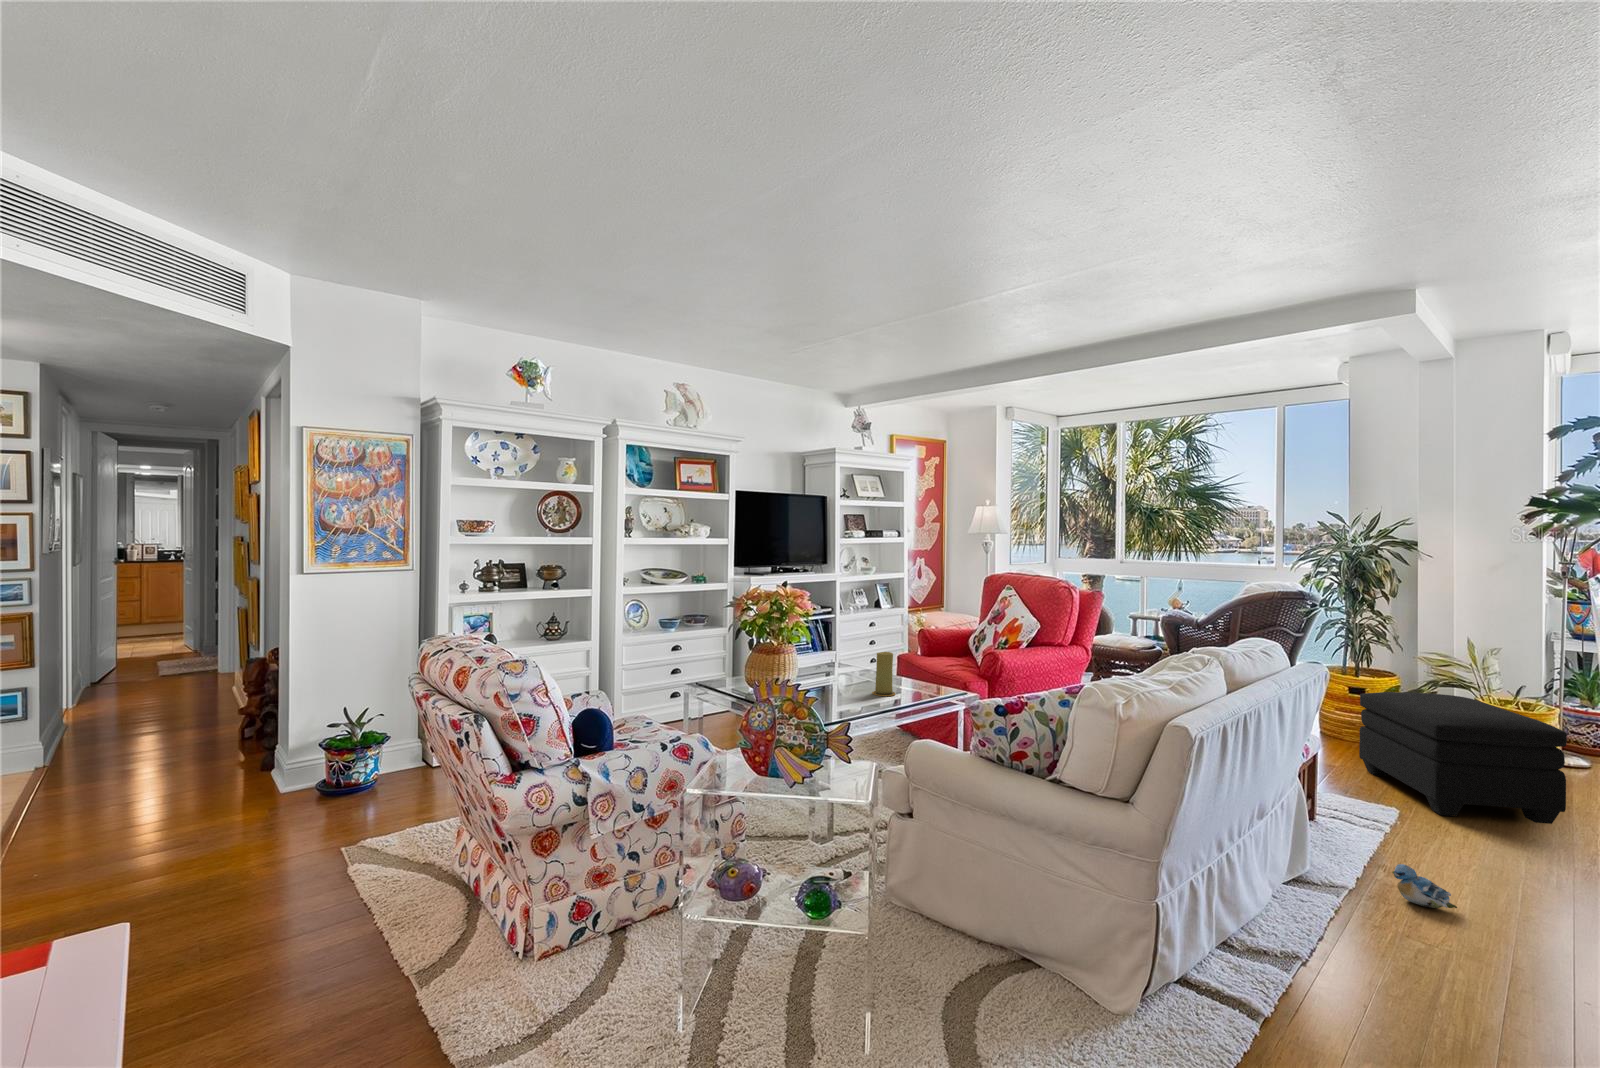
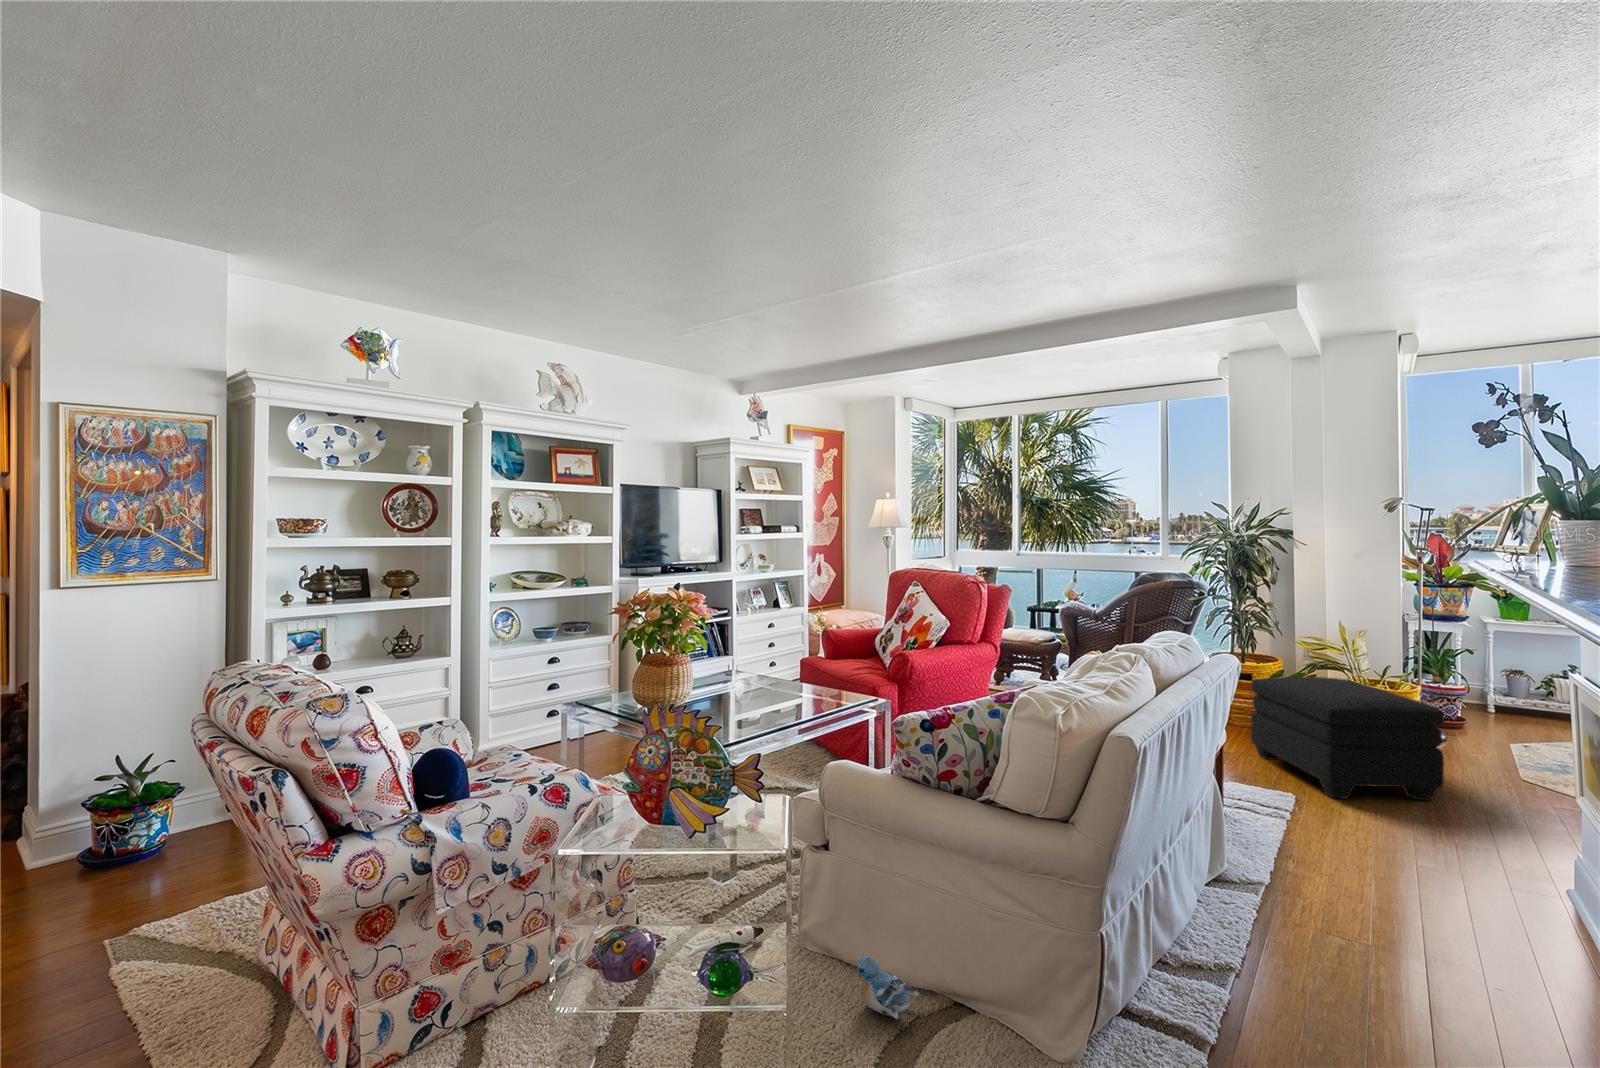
candle: present [872,652,895,696] -> none [774,657,799,706]
plush toy: present [1392,864,1457,908] -> present [857,956,919,1019]

